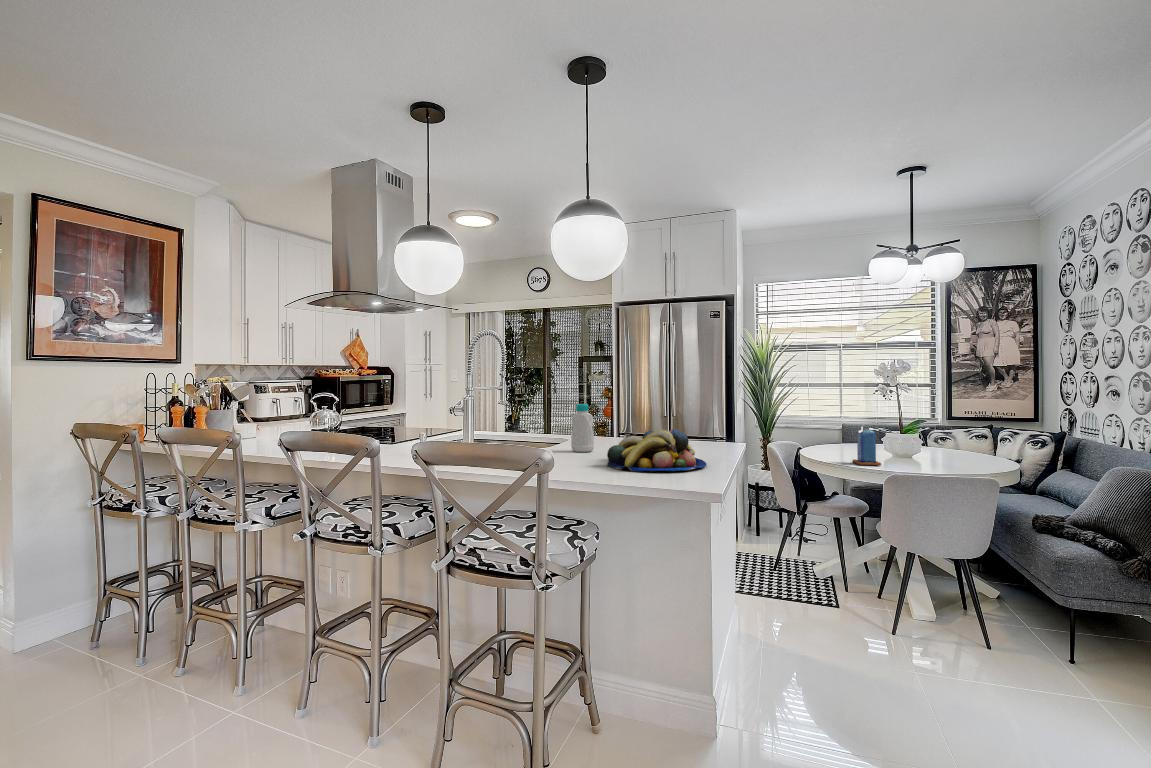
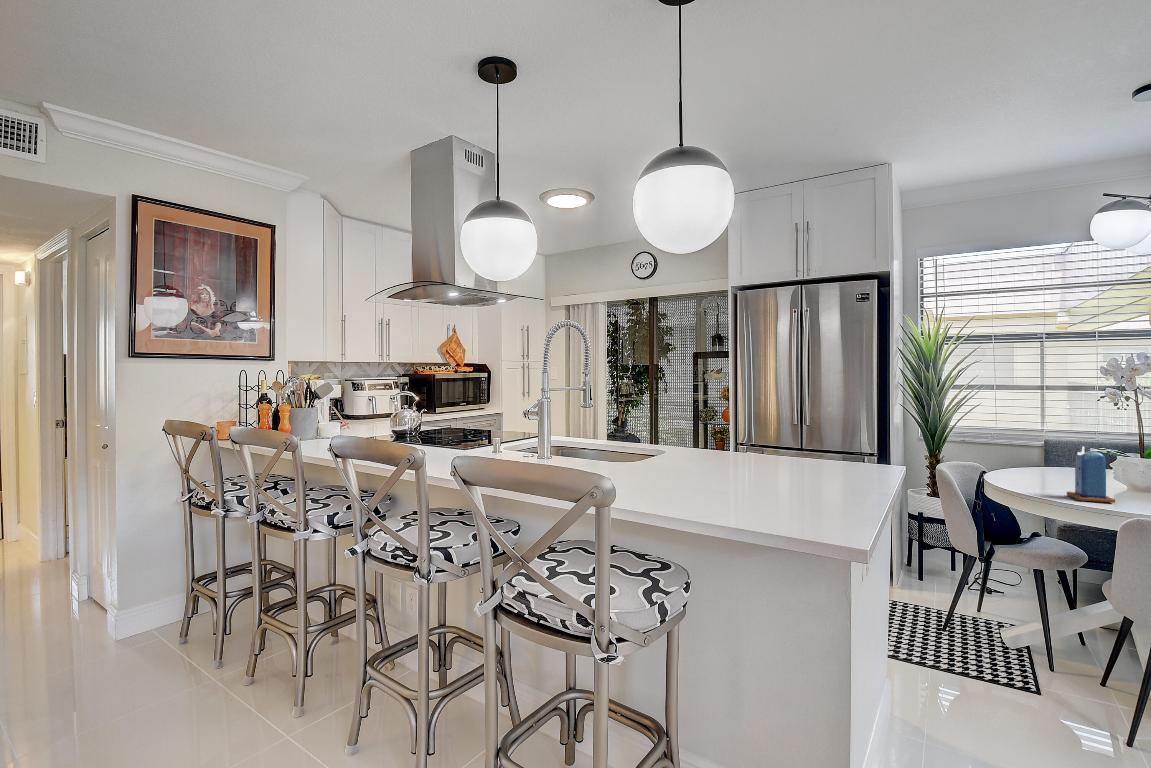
bottle: present [571,404,594,452] -> none [666,409,694,469]
fruit bowl: present [607,429,706,472] -> none [704,446,845,506]

